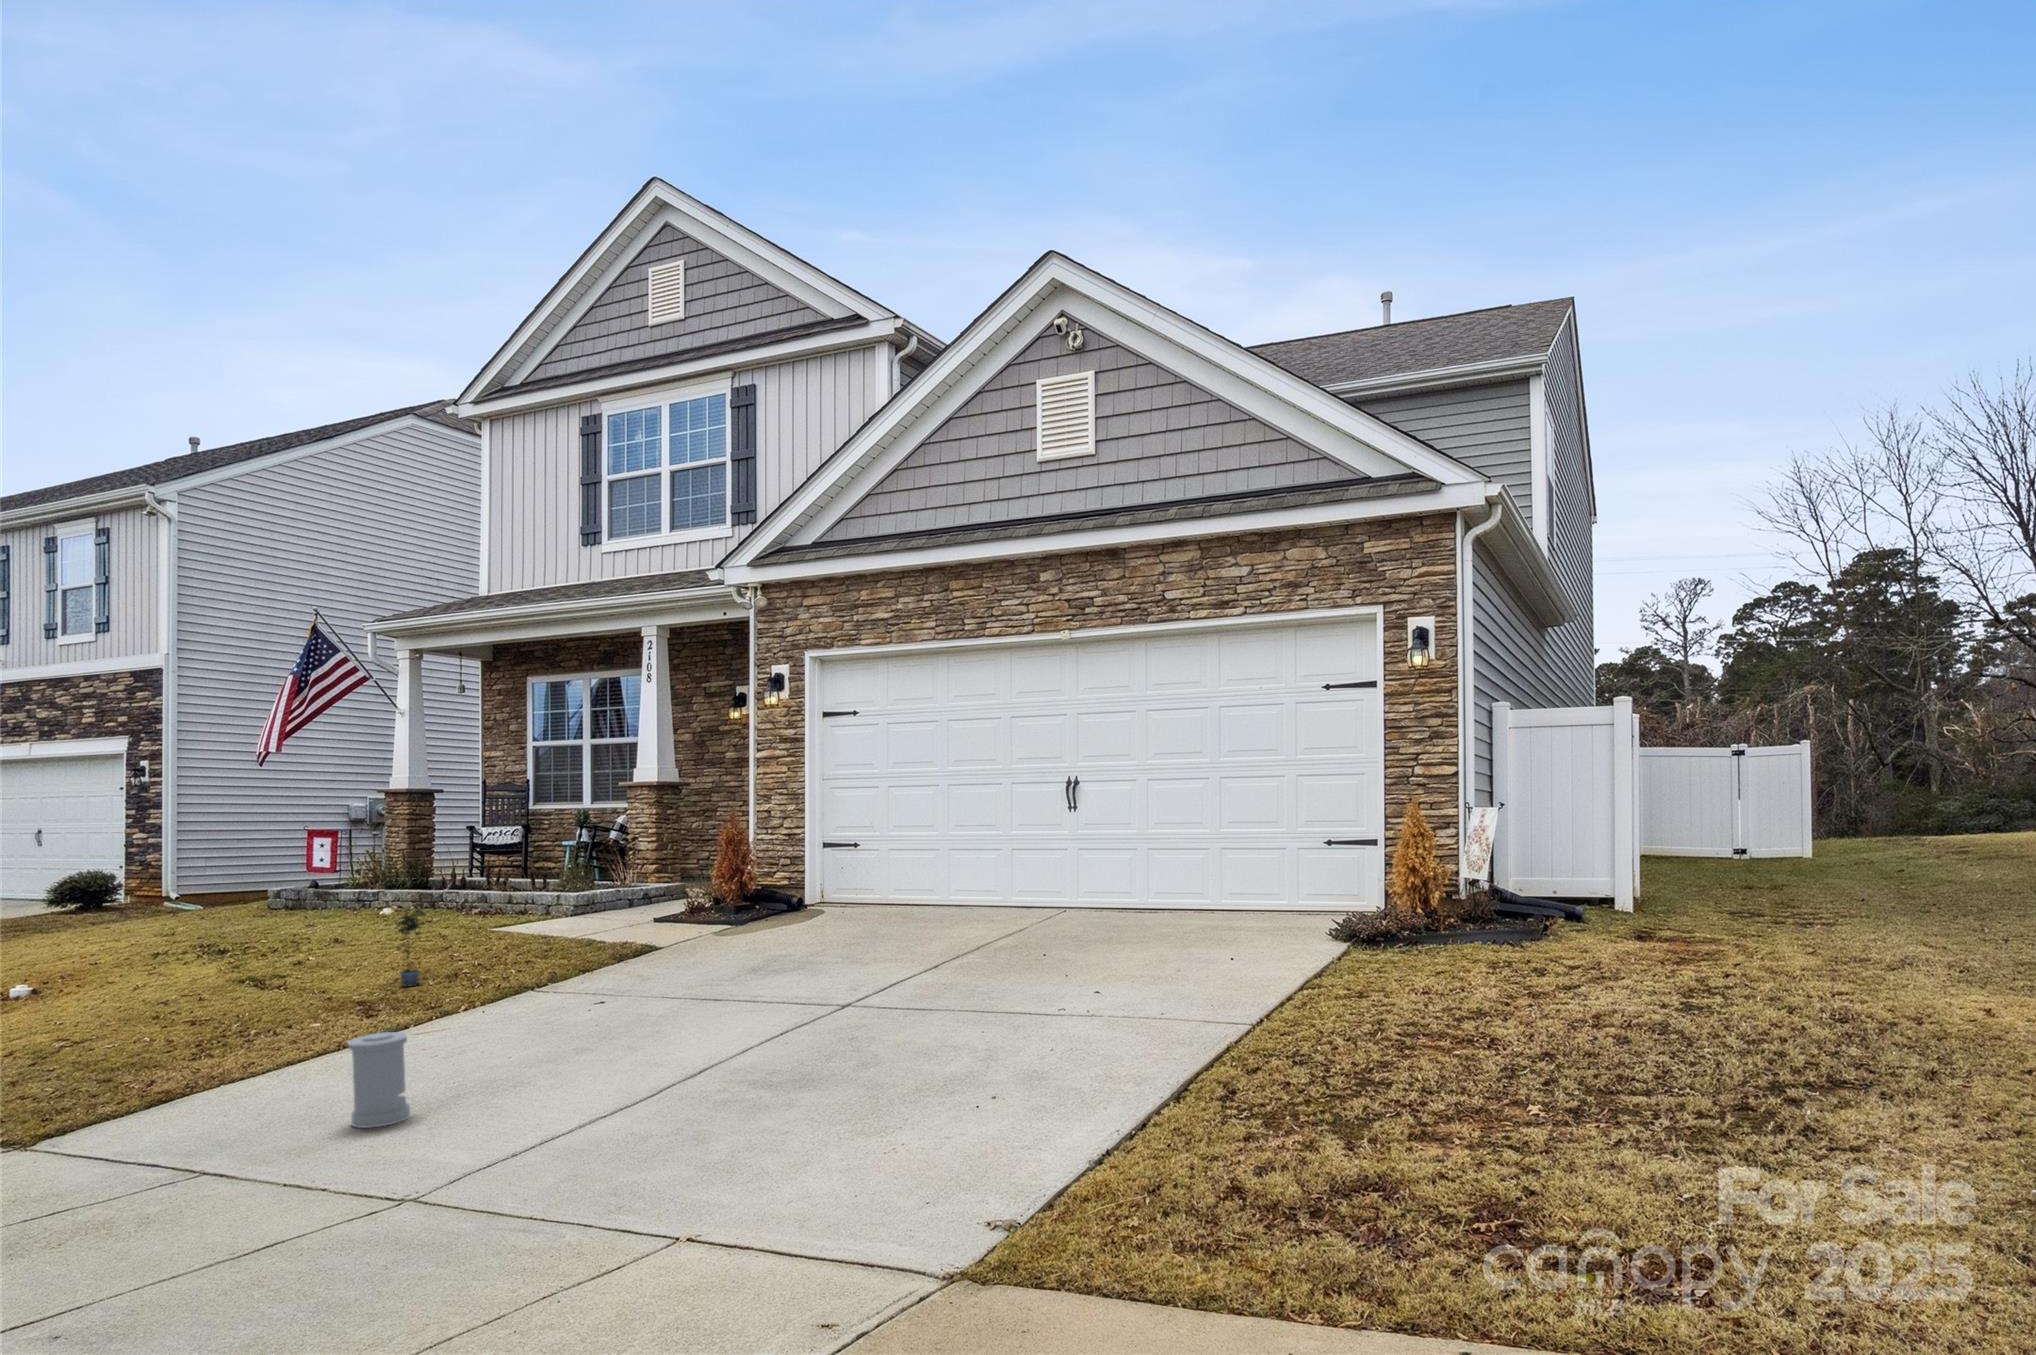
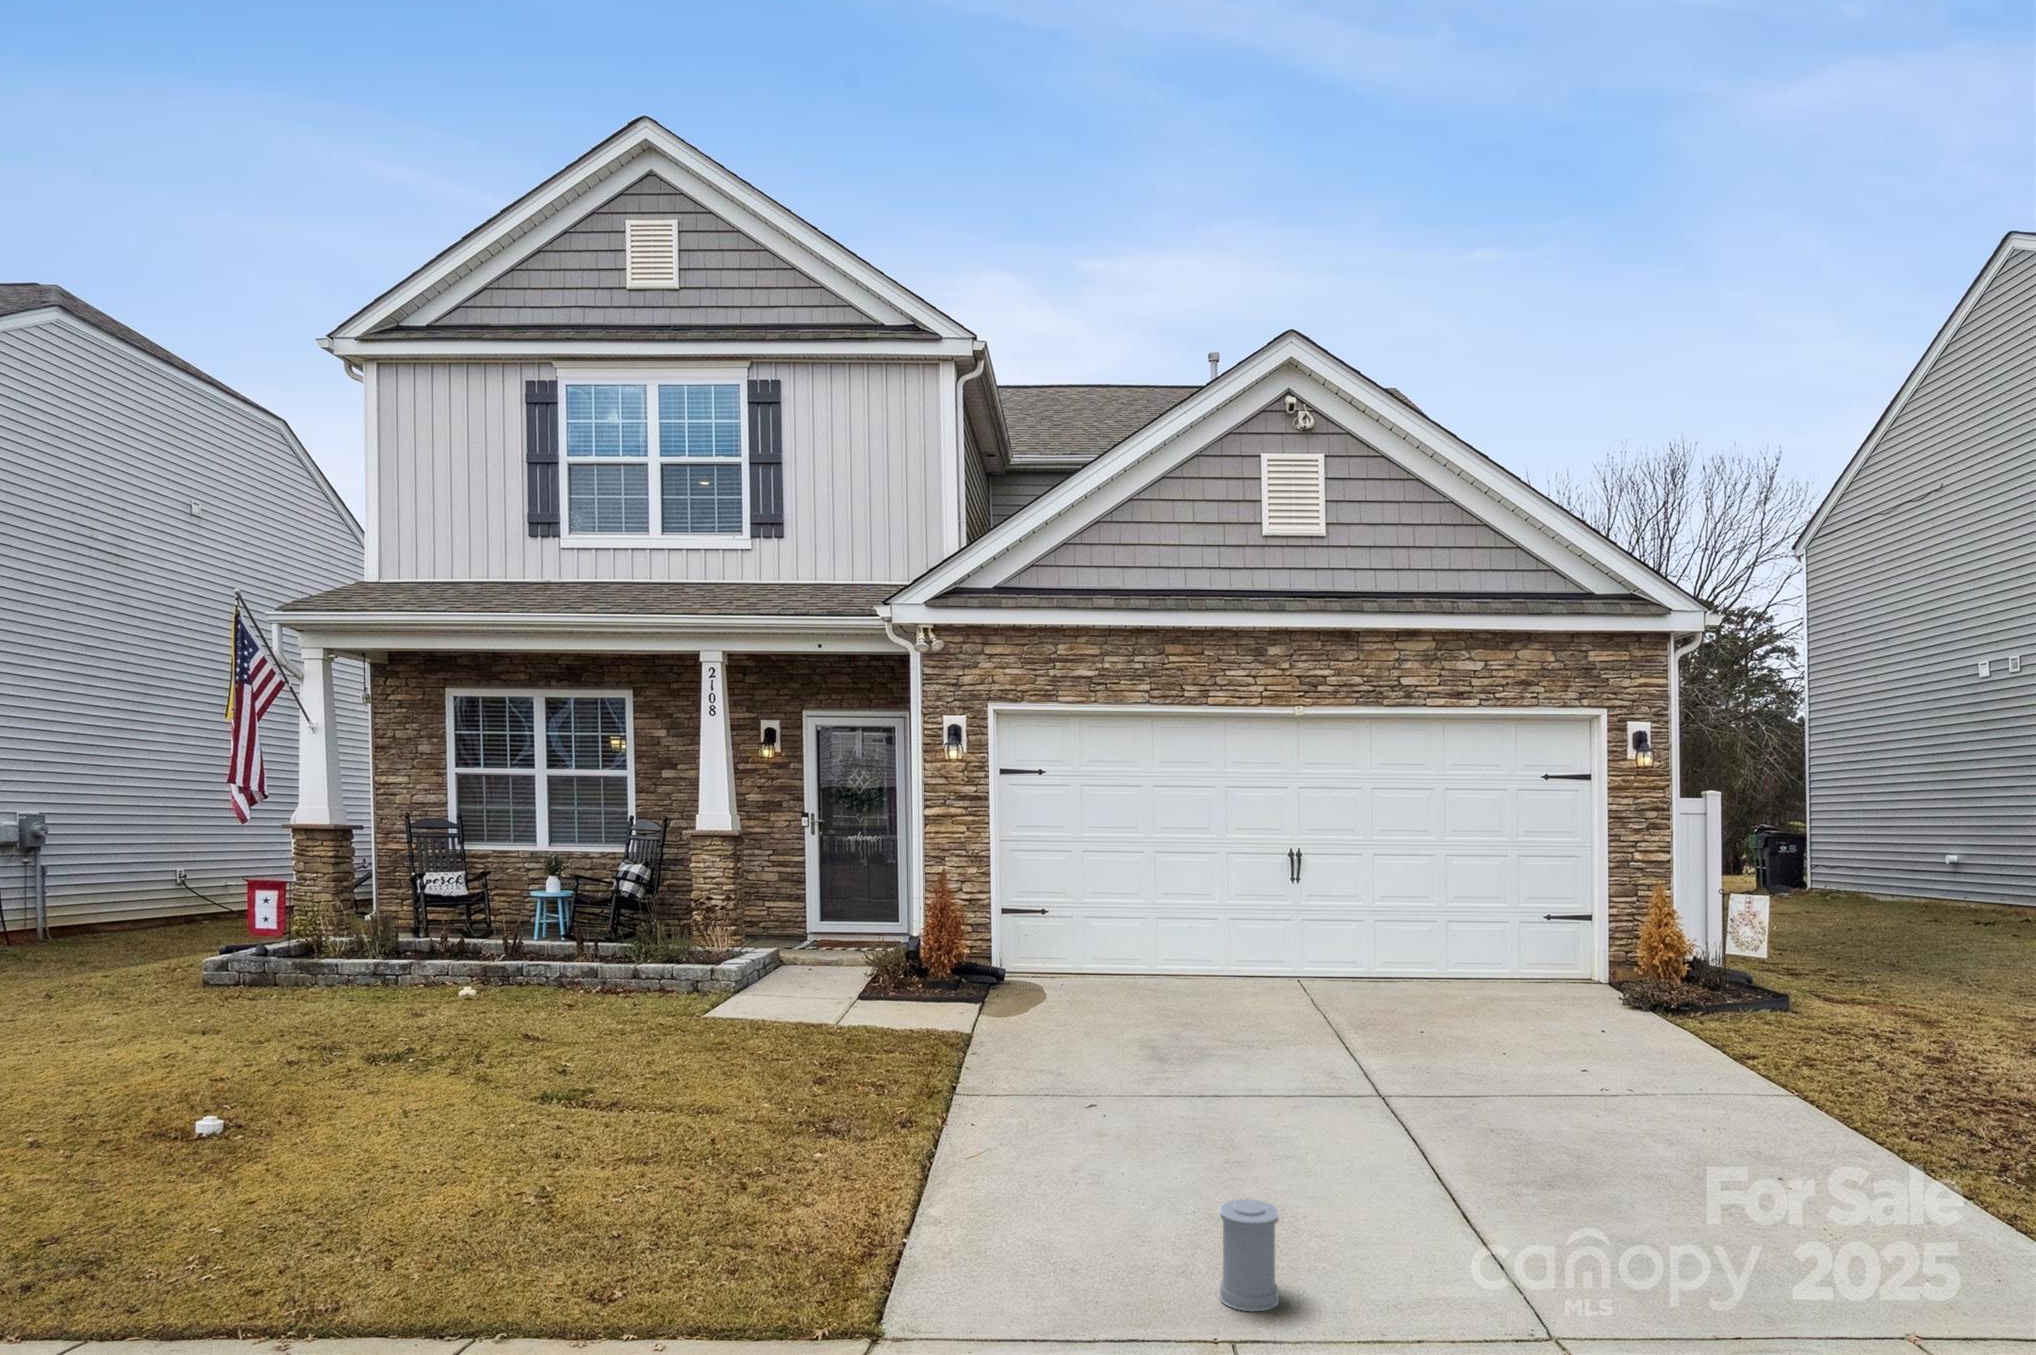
potted plant: present [395,909,426,987] -> none [781,1019,826,1115]

